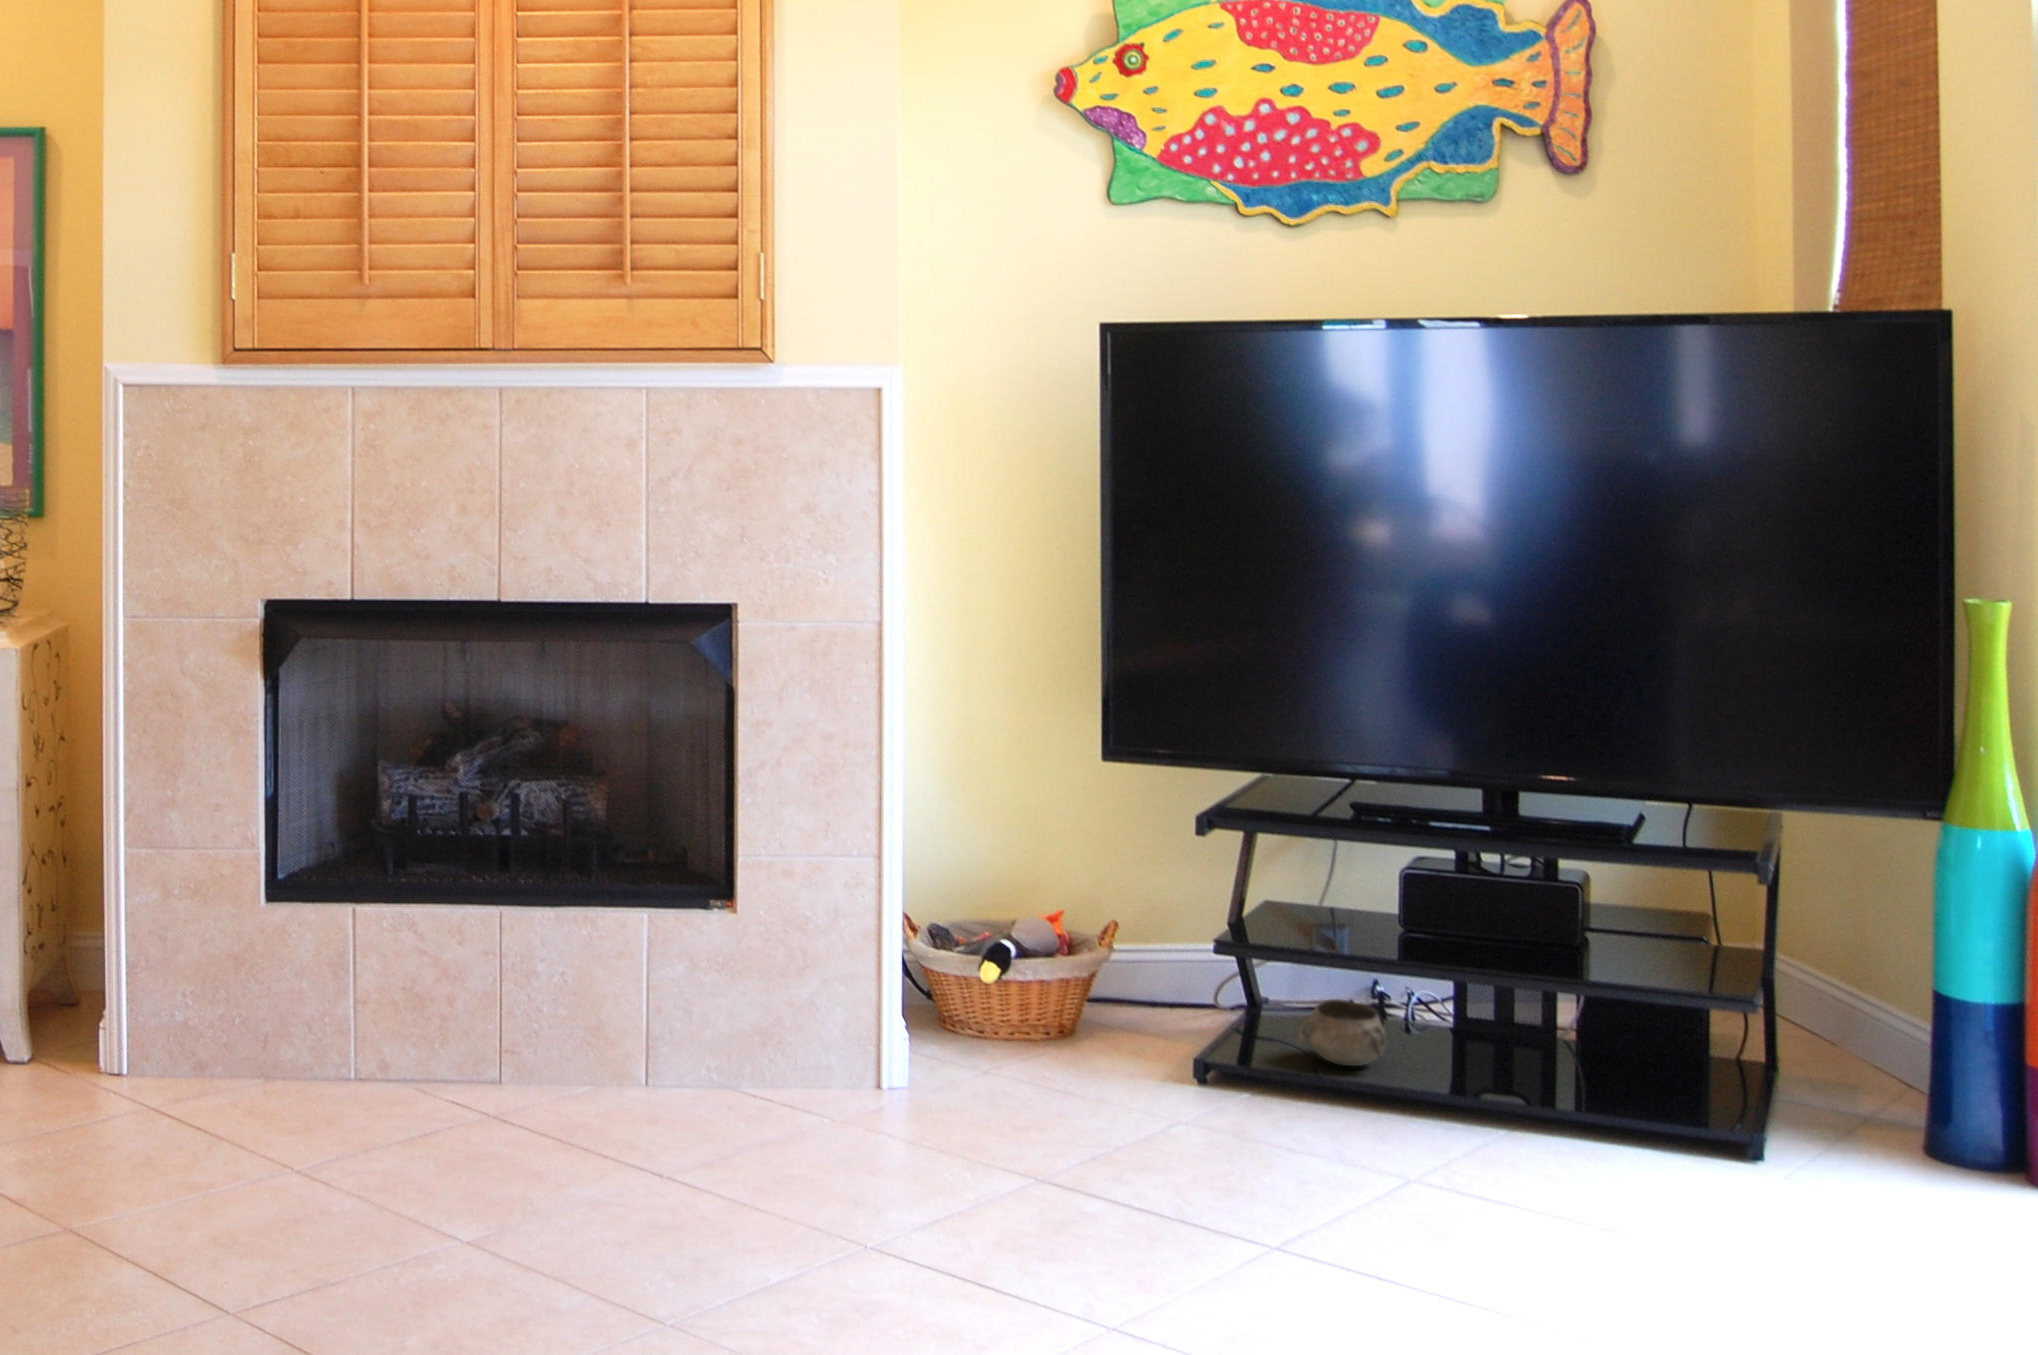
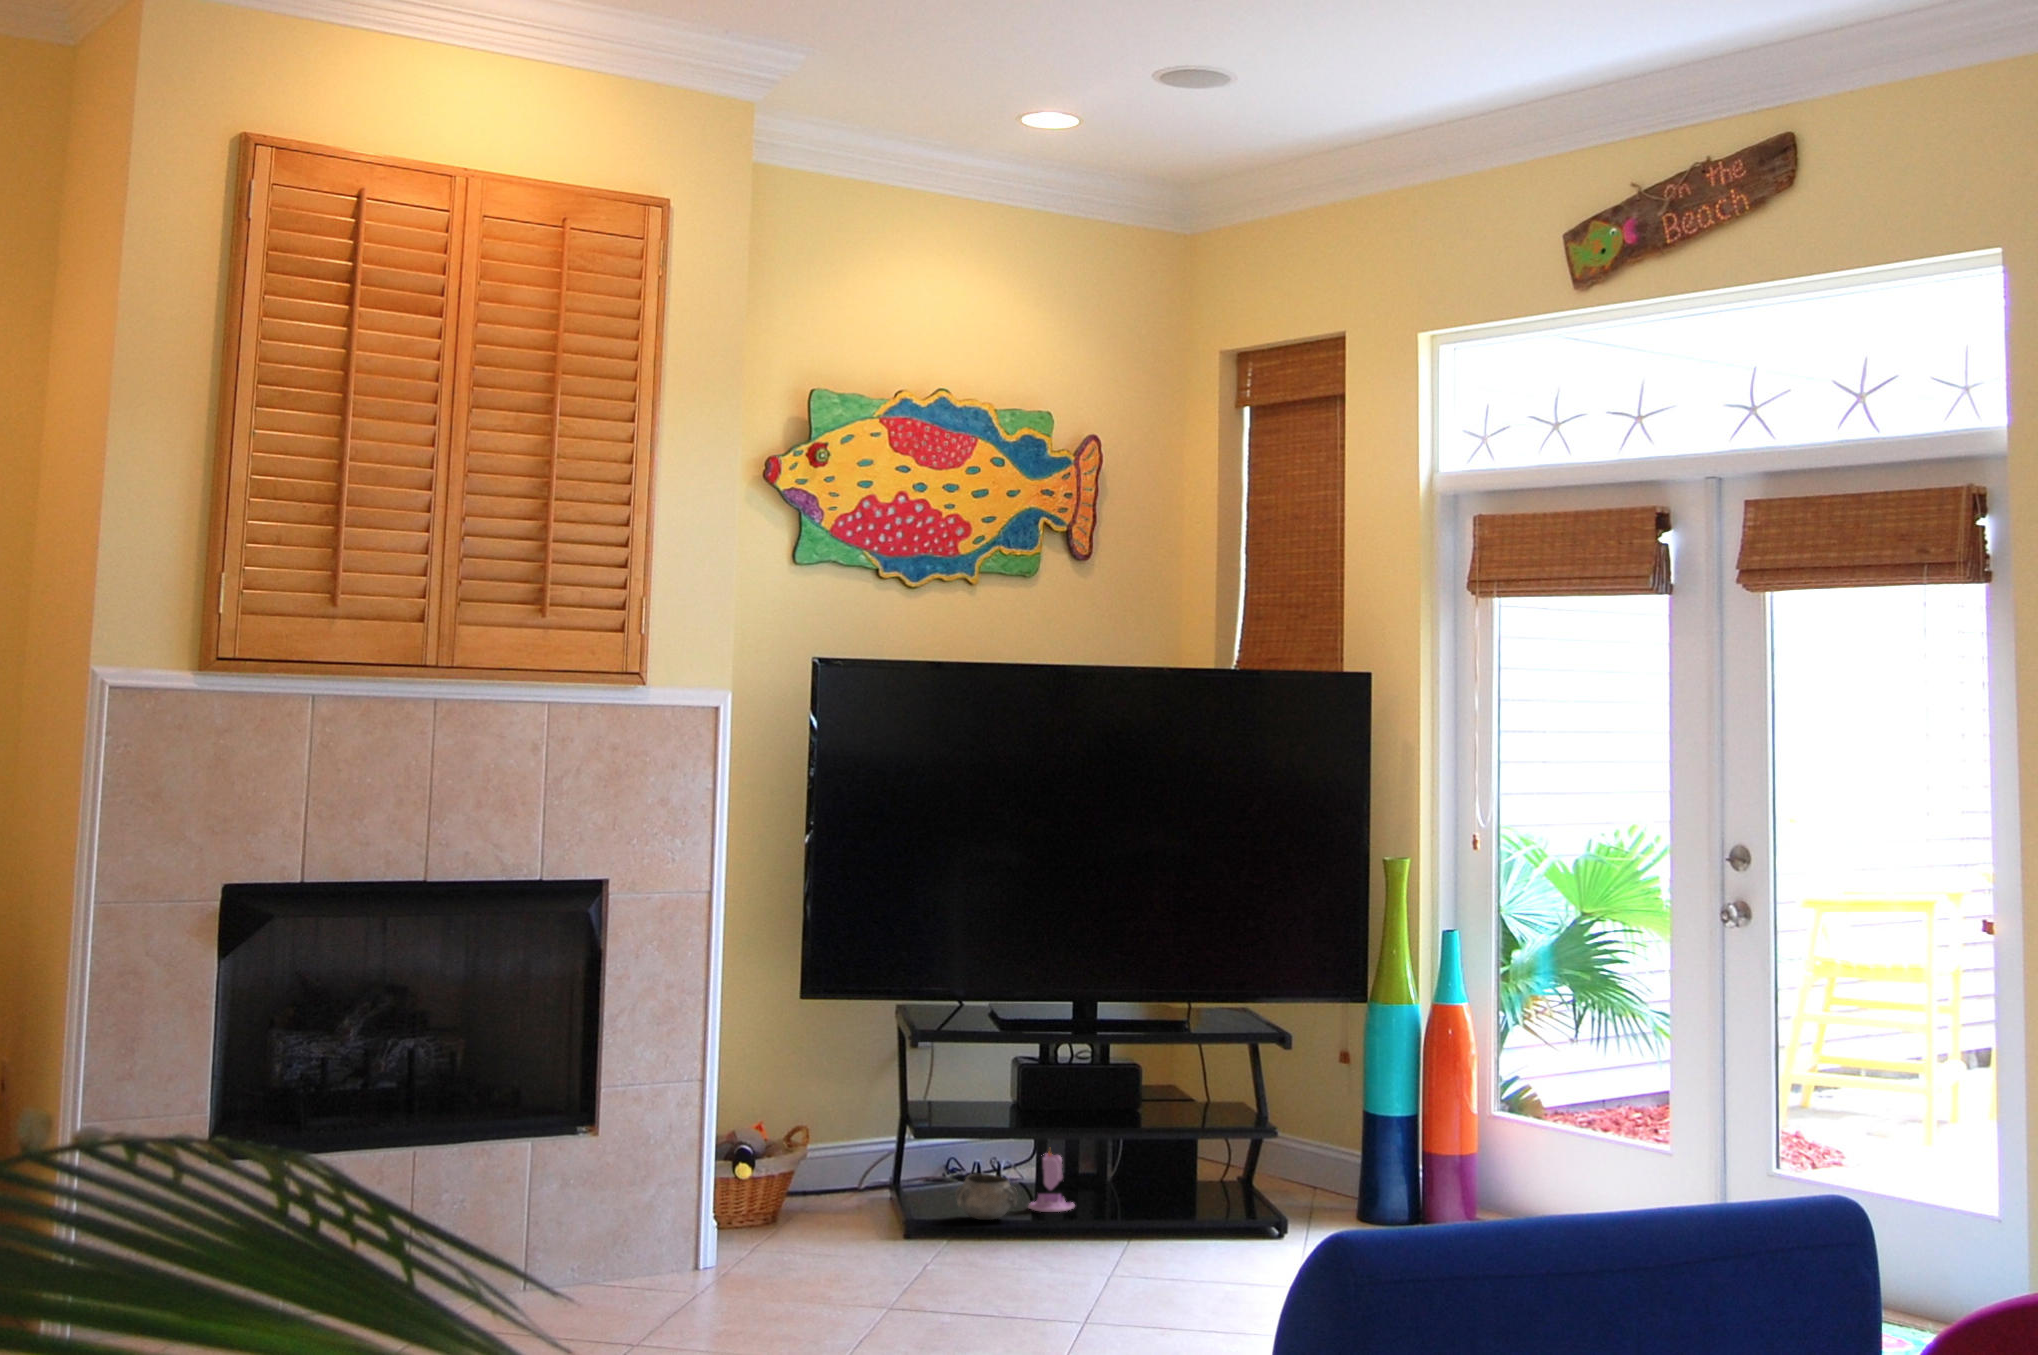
candle: none [1430,973,1501,1066] -> present [1028,1152,1075,1212]

